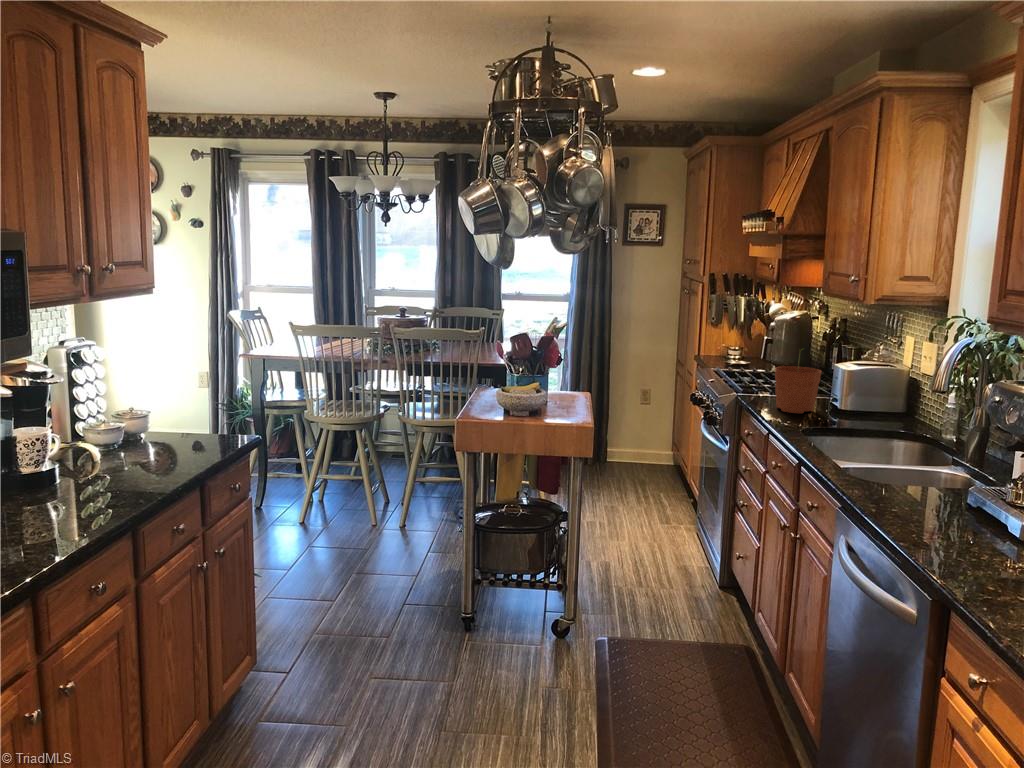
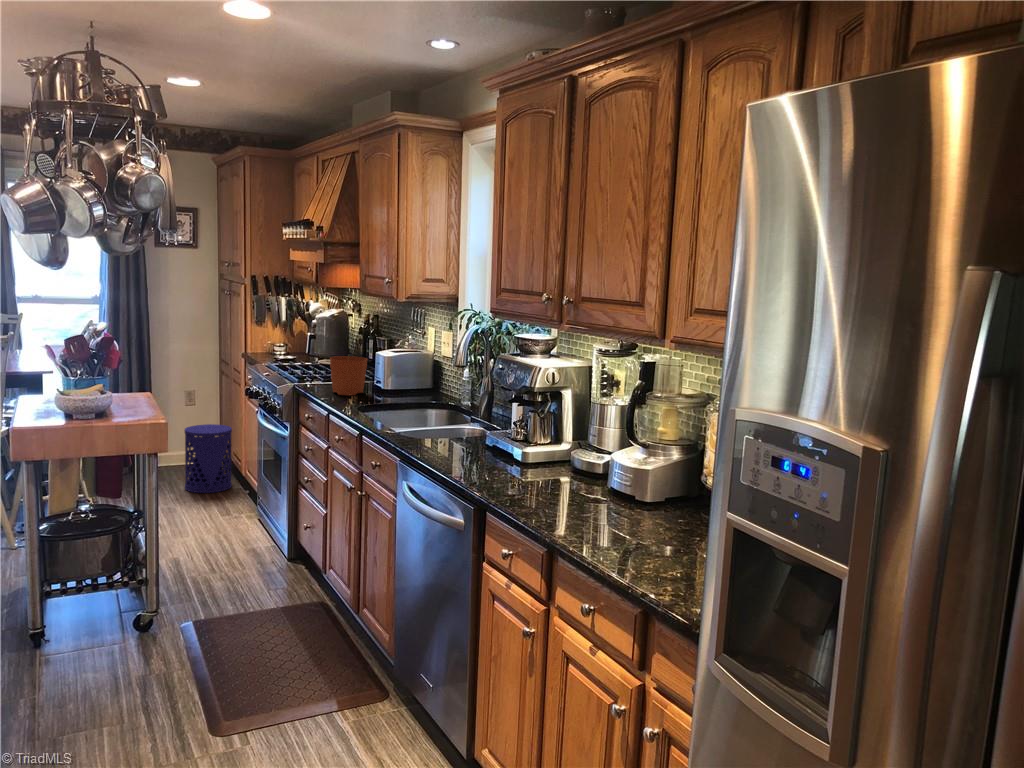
waste bin: none [632,426,680,496] -> present [184,424,232,493]

